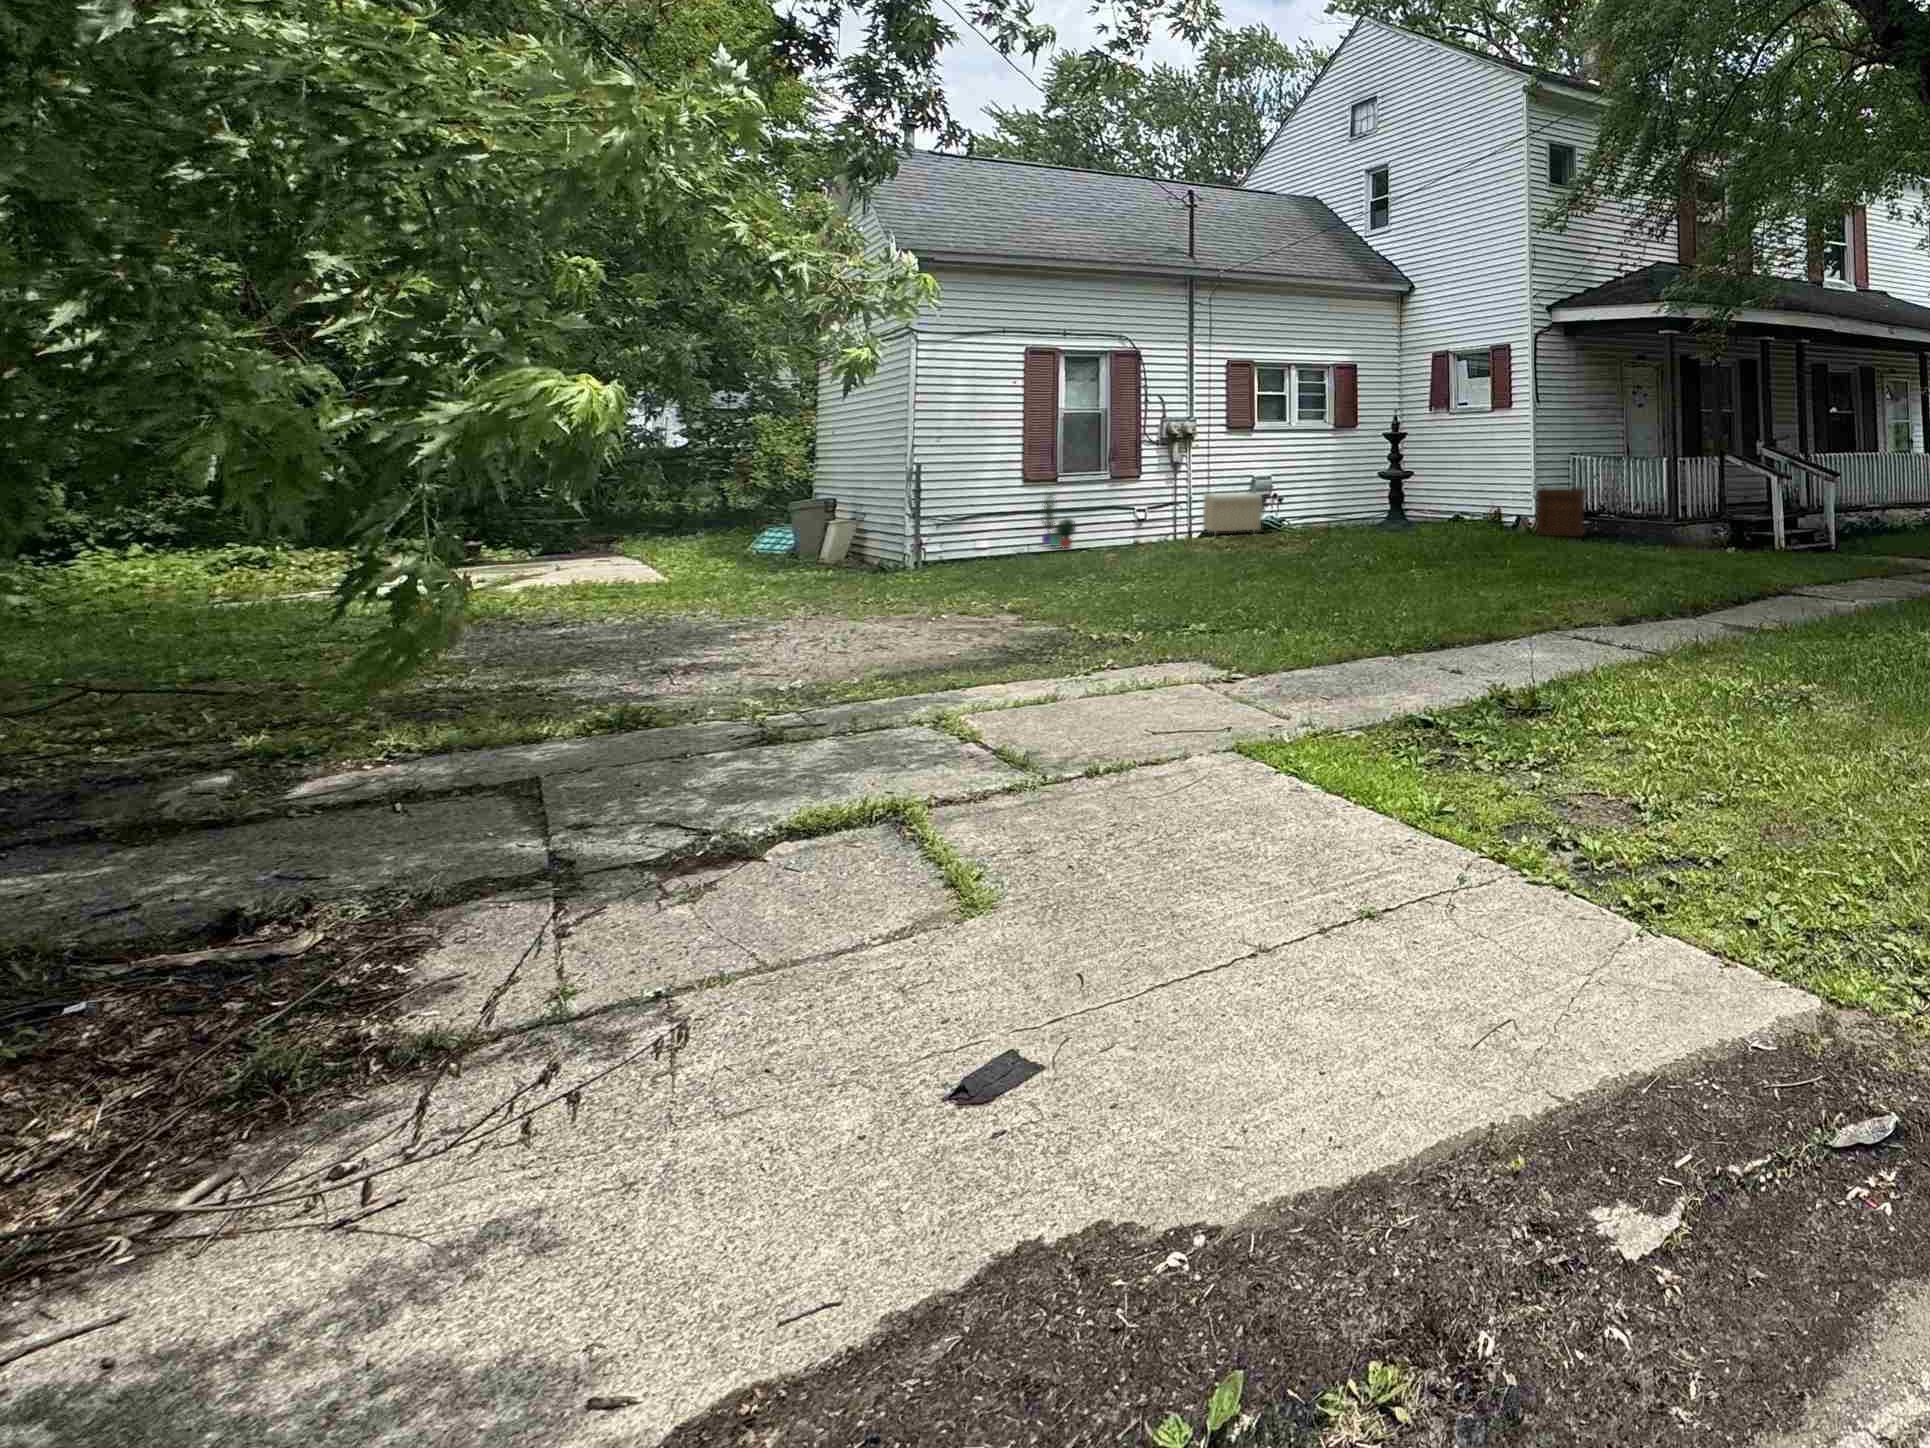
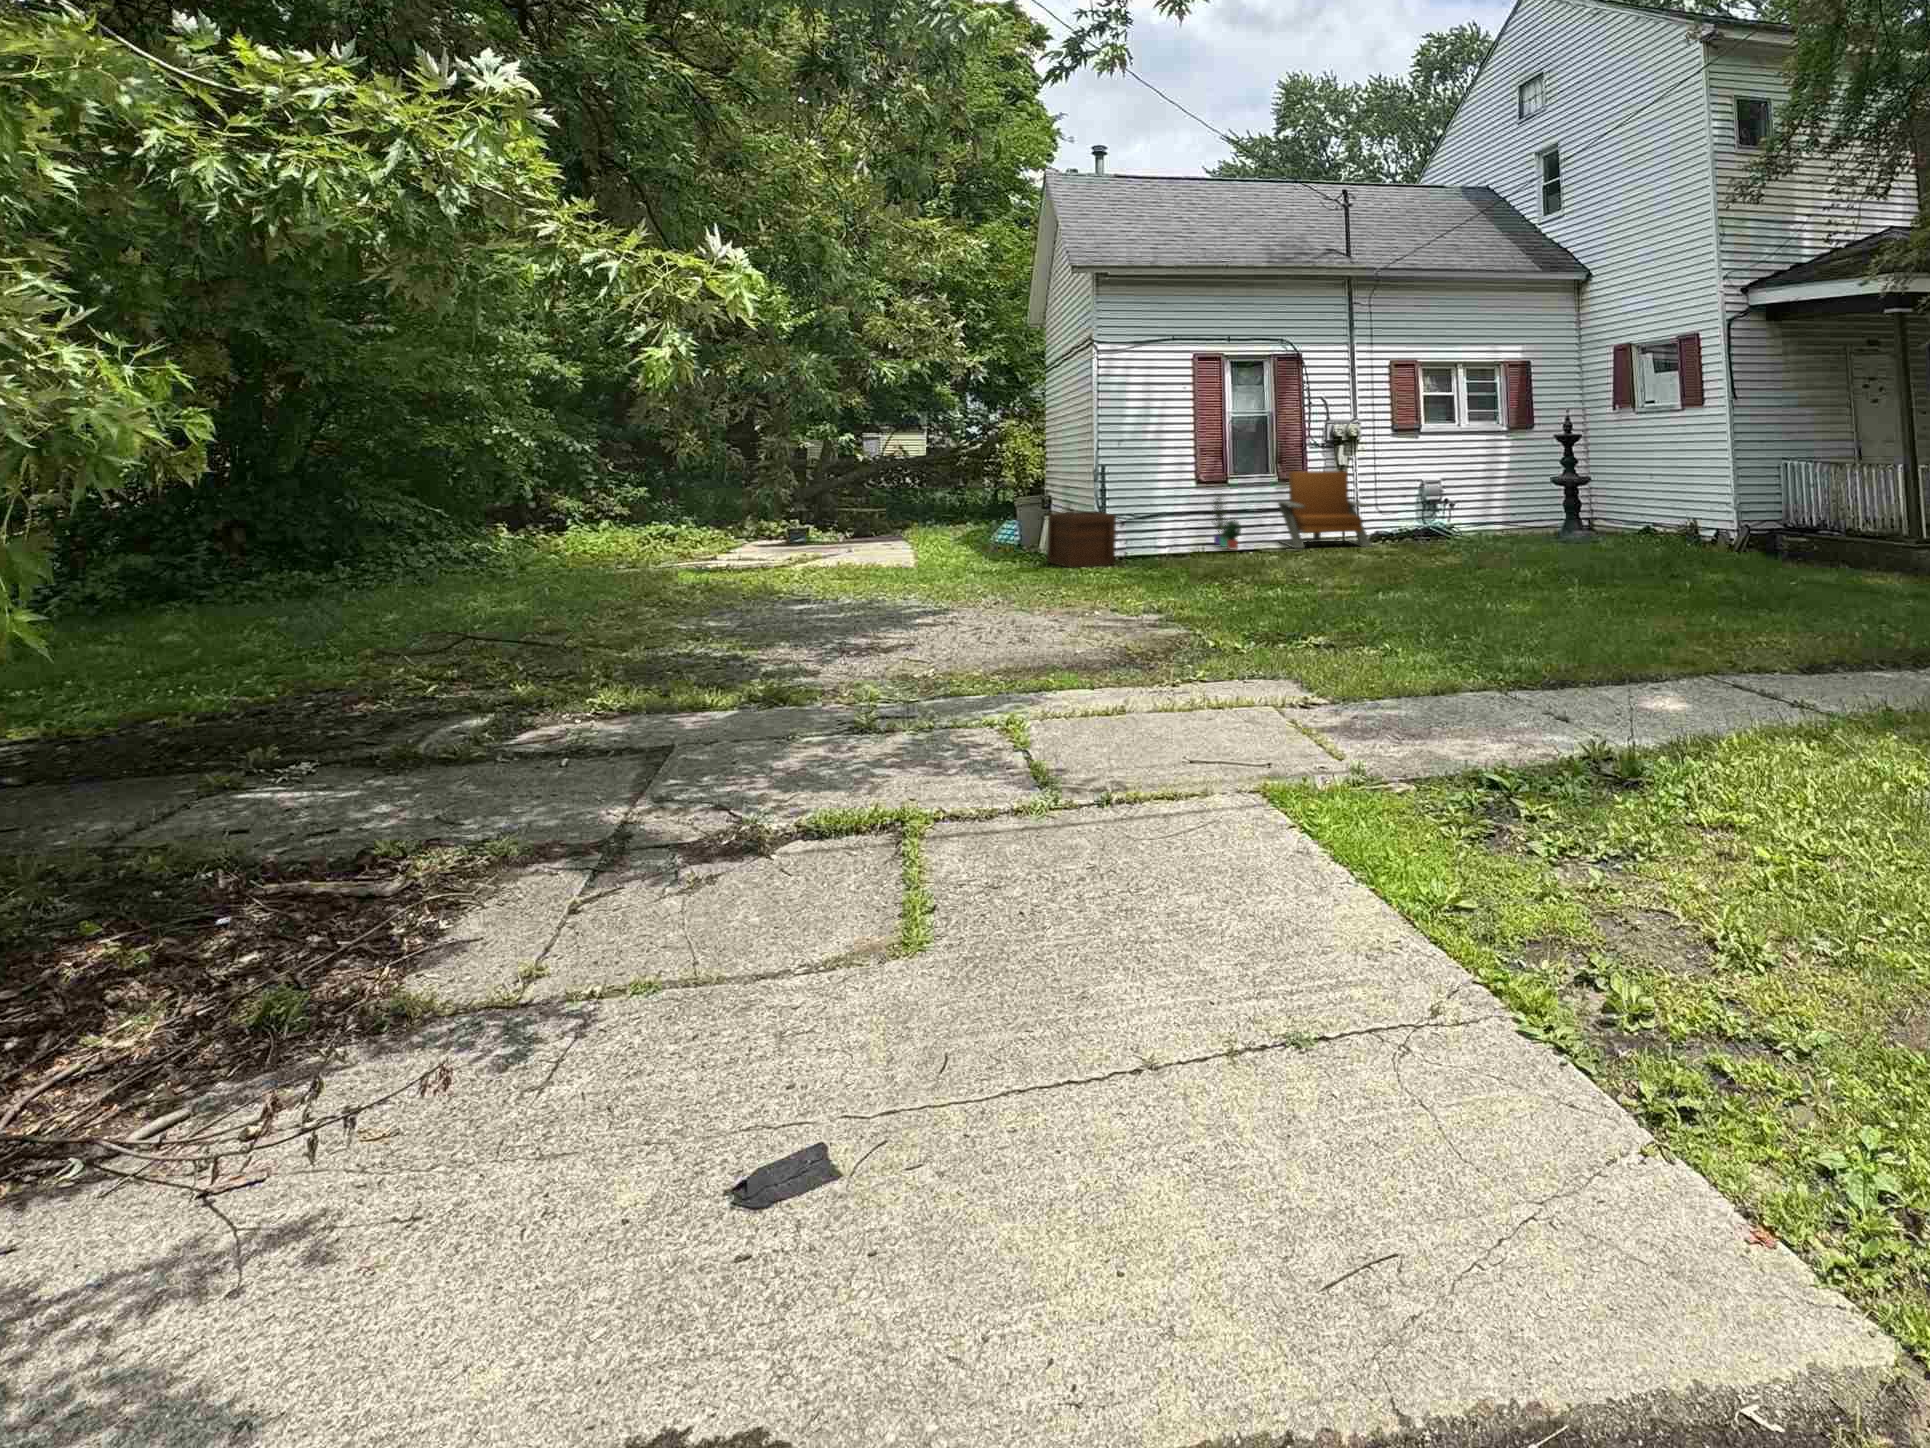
lounge chair: none [1111,468,1211,545] -> present [1278,471,1372,549]
wooden crate: present [1537,487,1585,537] -> present [1048,511,1116,568]
storage bench: present [1203,493,1262,532] -> none [1369,498,1428,541]

